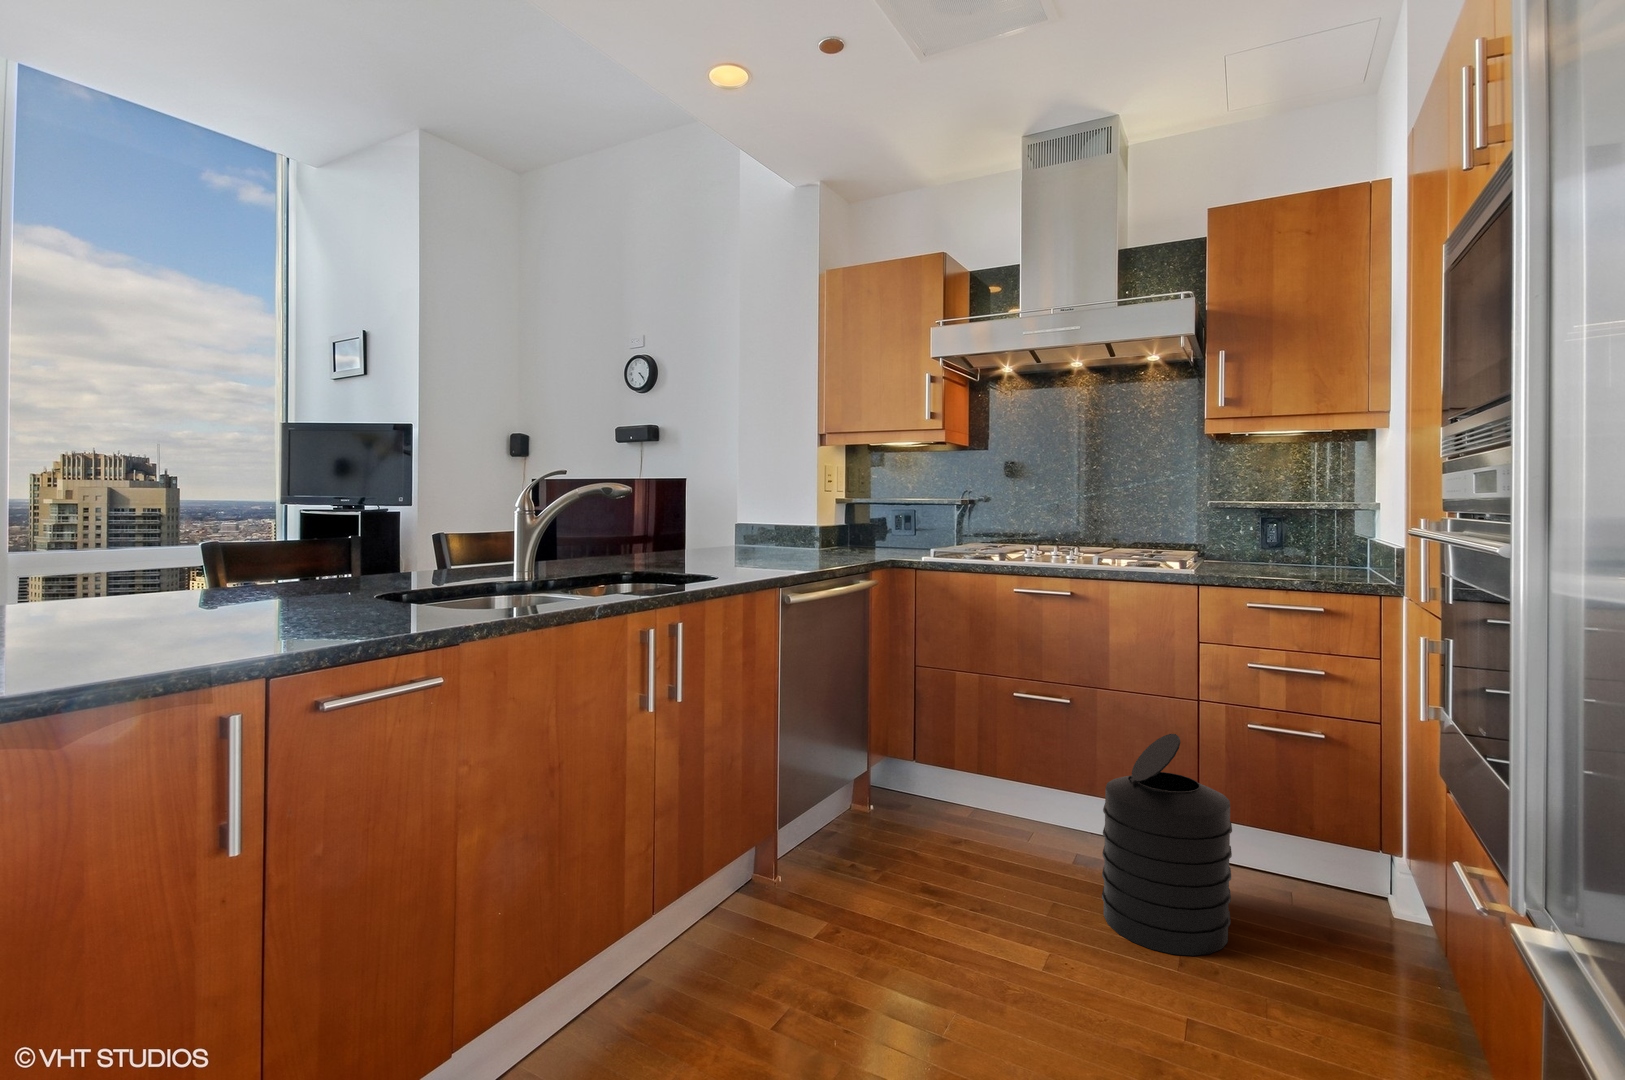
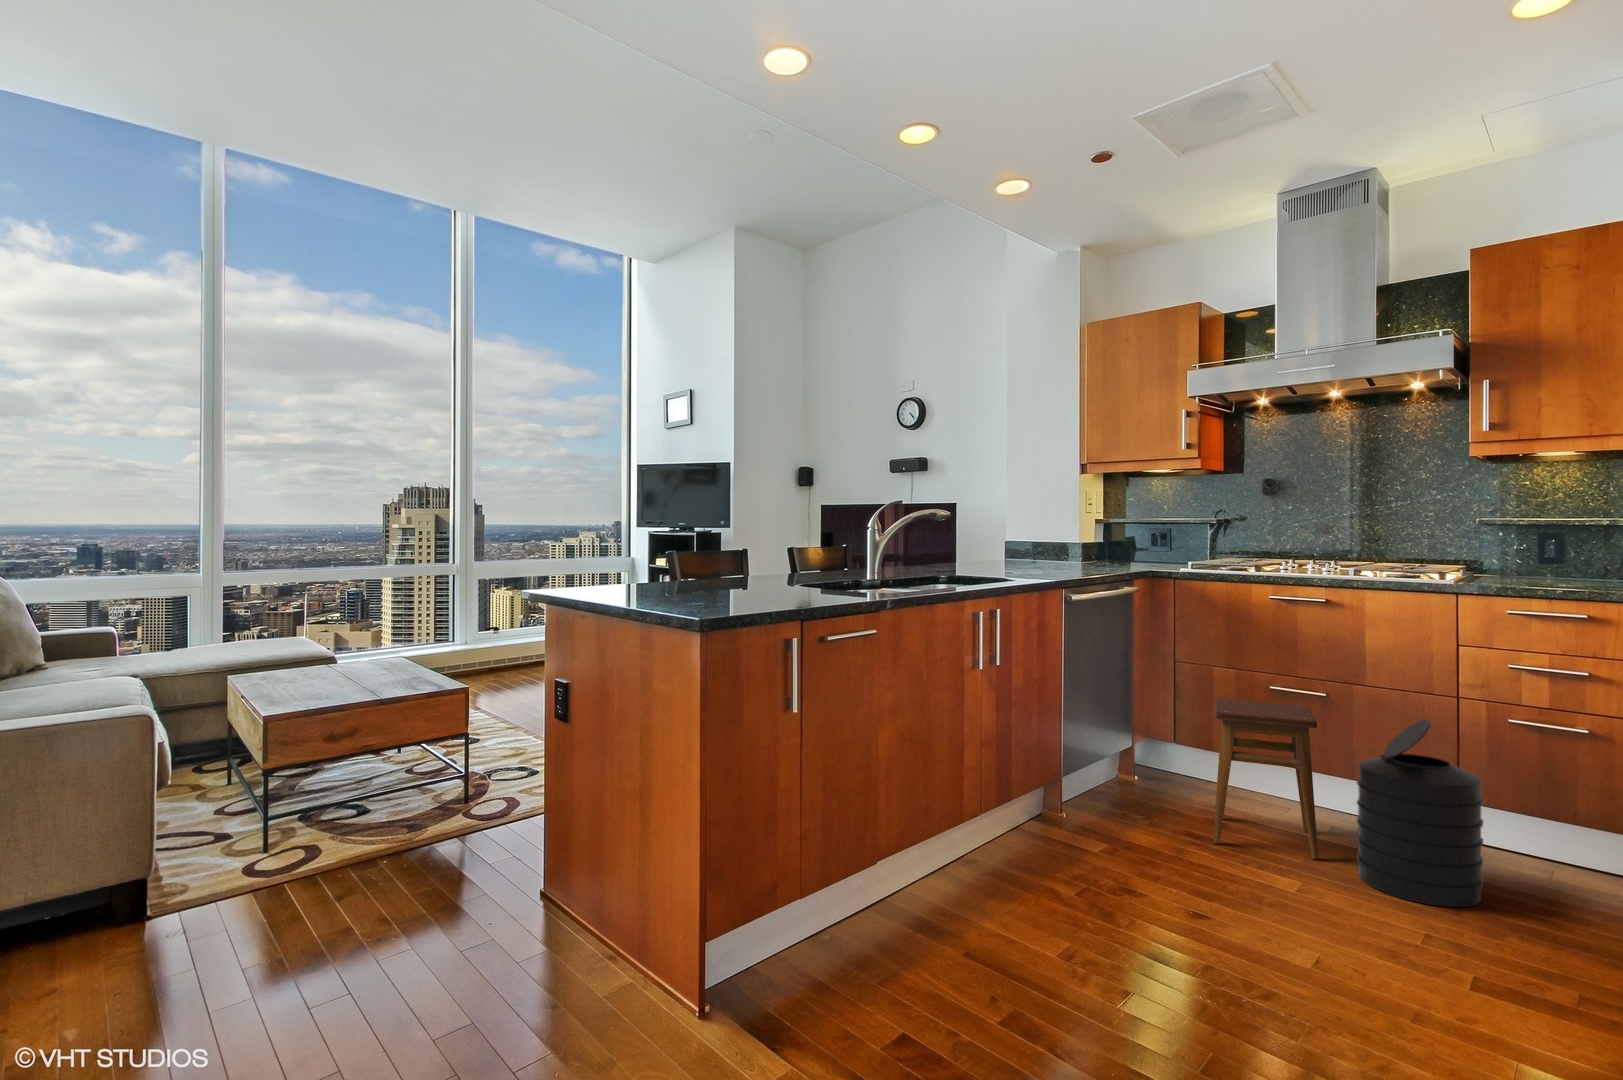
stool: none [951,708,1062,897] -> present [1214,699,1318,859]

